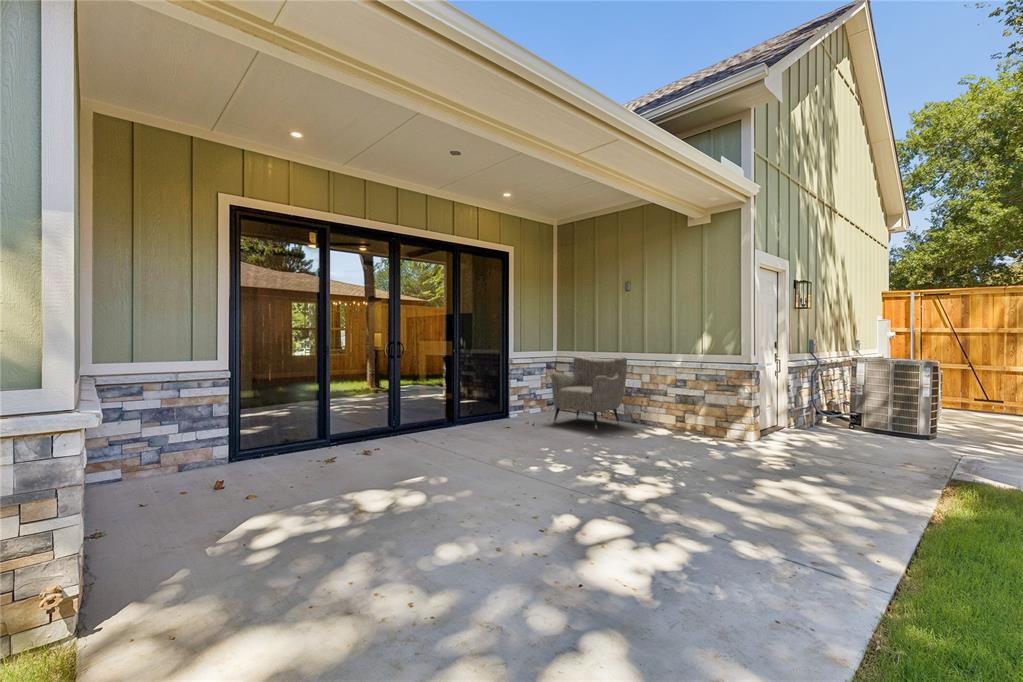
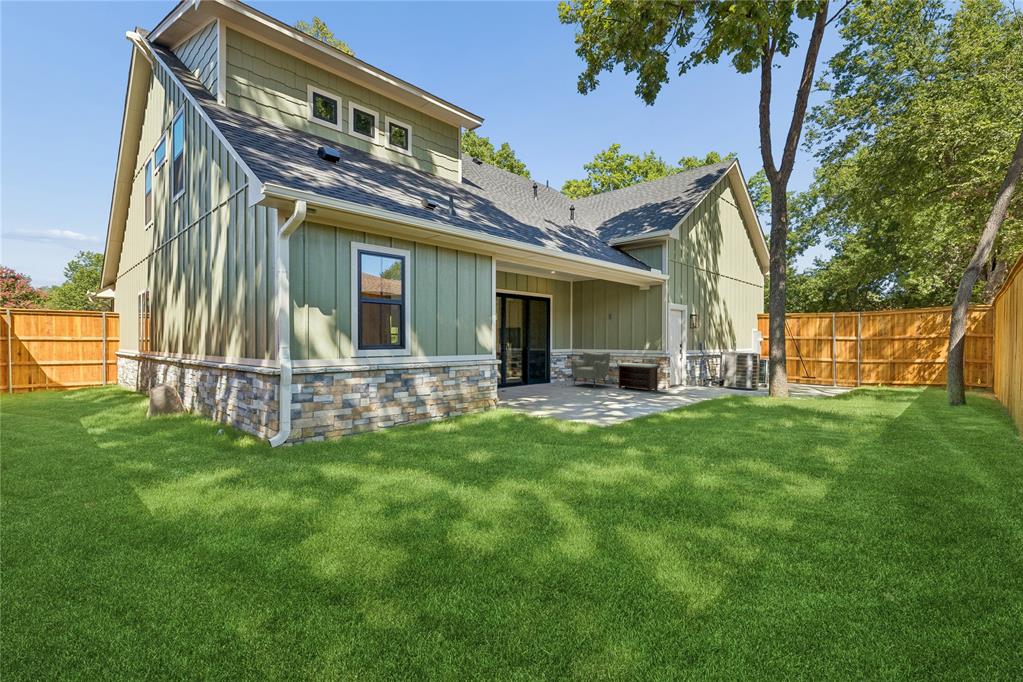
bench: none [643,379,737,444] -> present [618,363,659,391]

